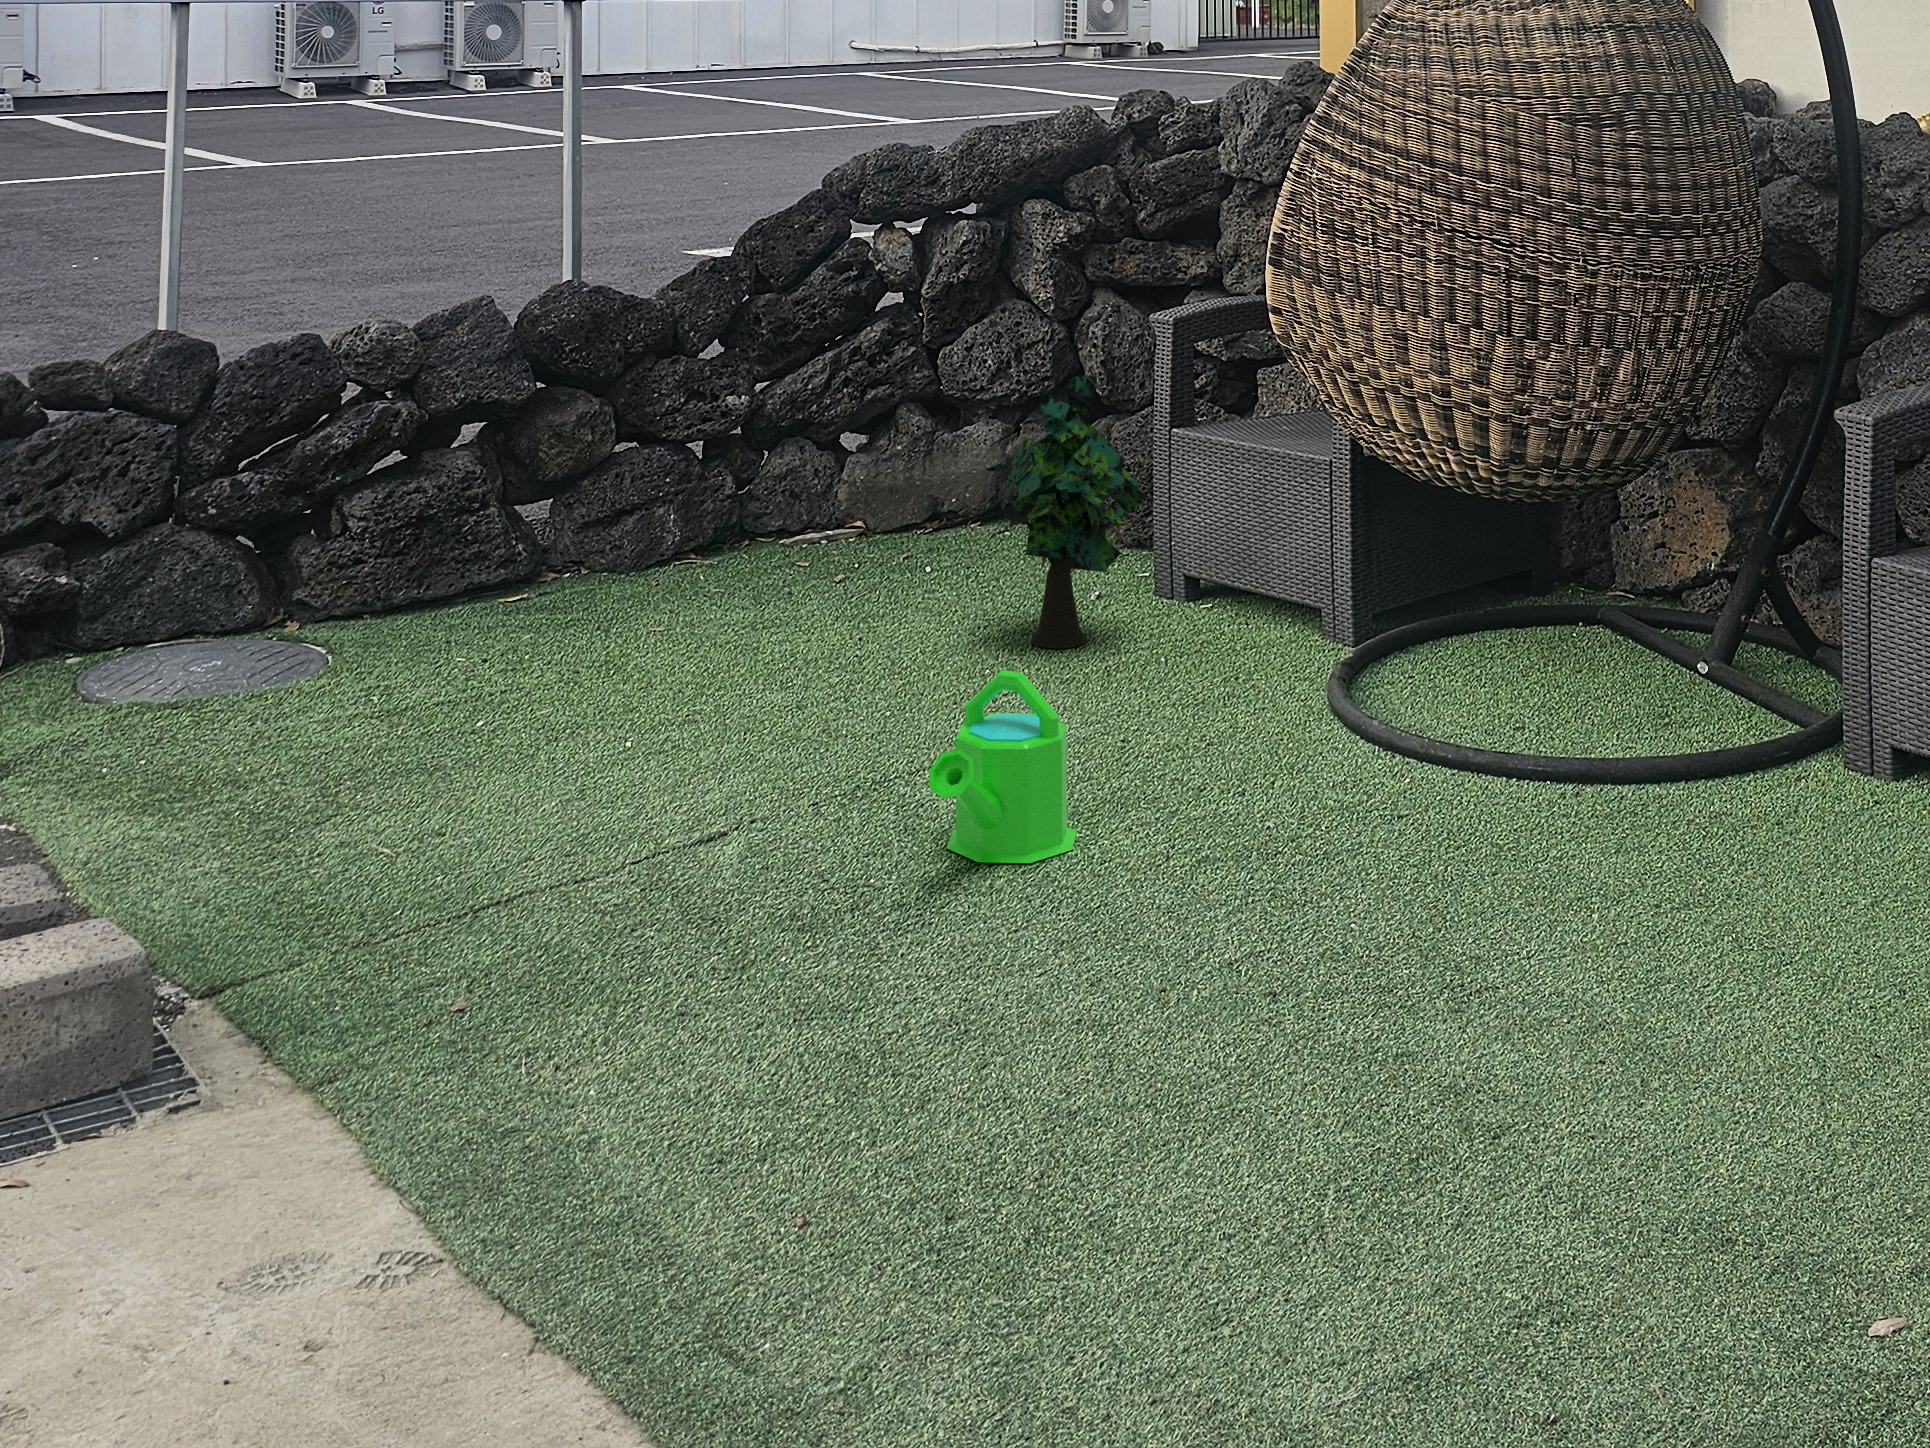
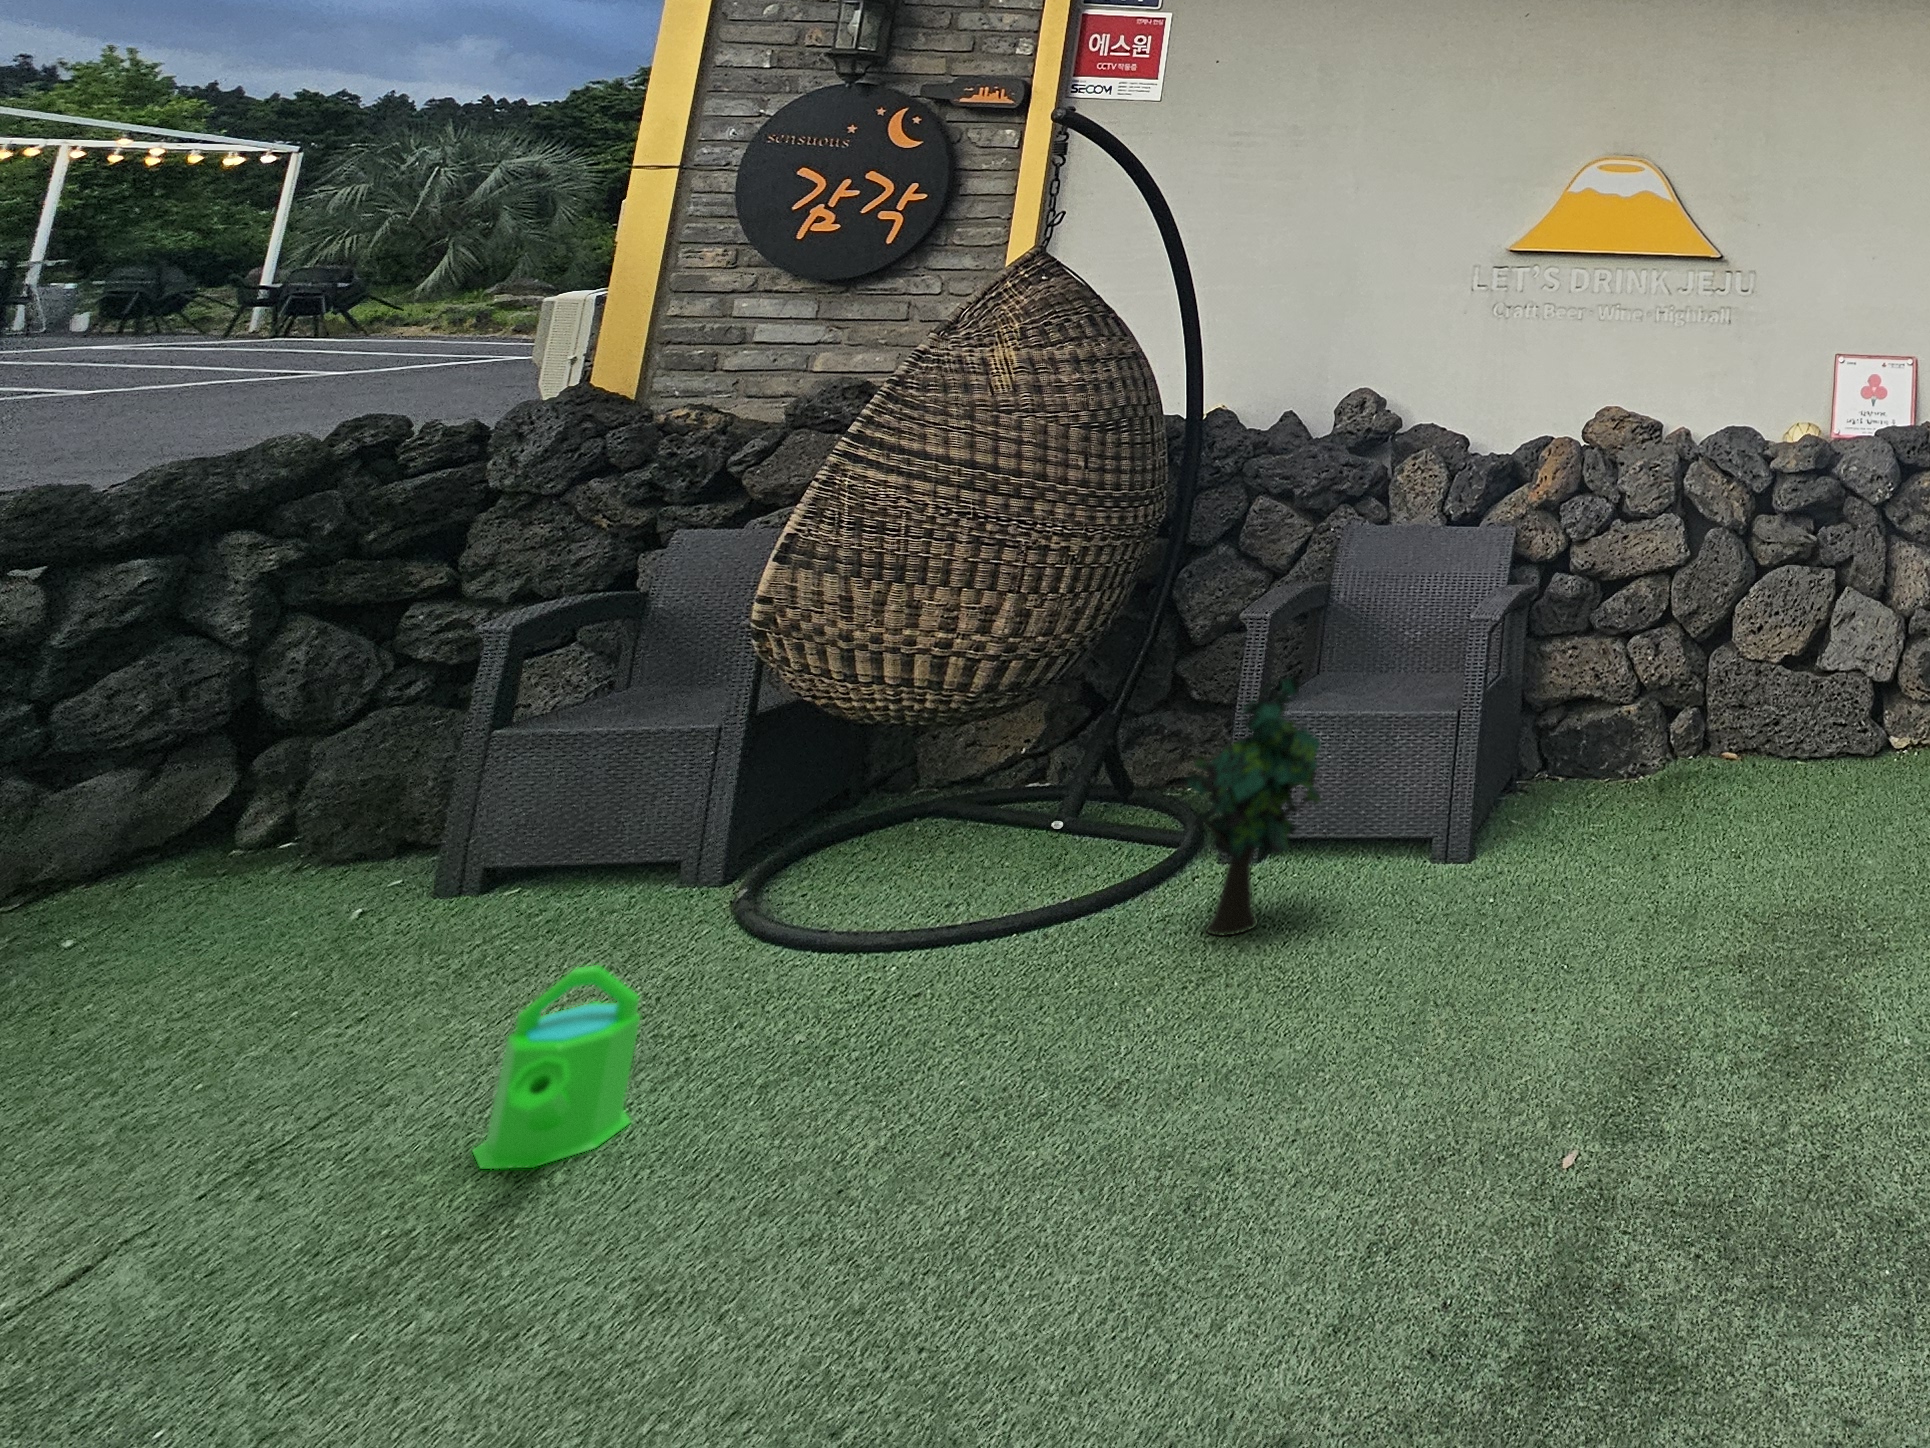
decorative plant: present [986,374,1146,649] -> present [1182,677,1321,936]

